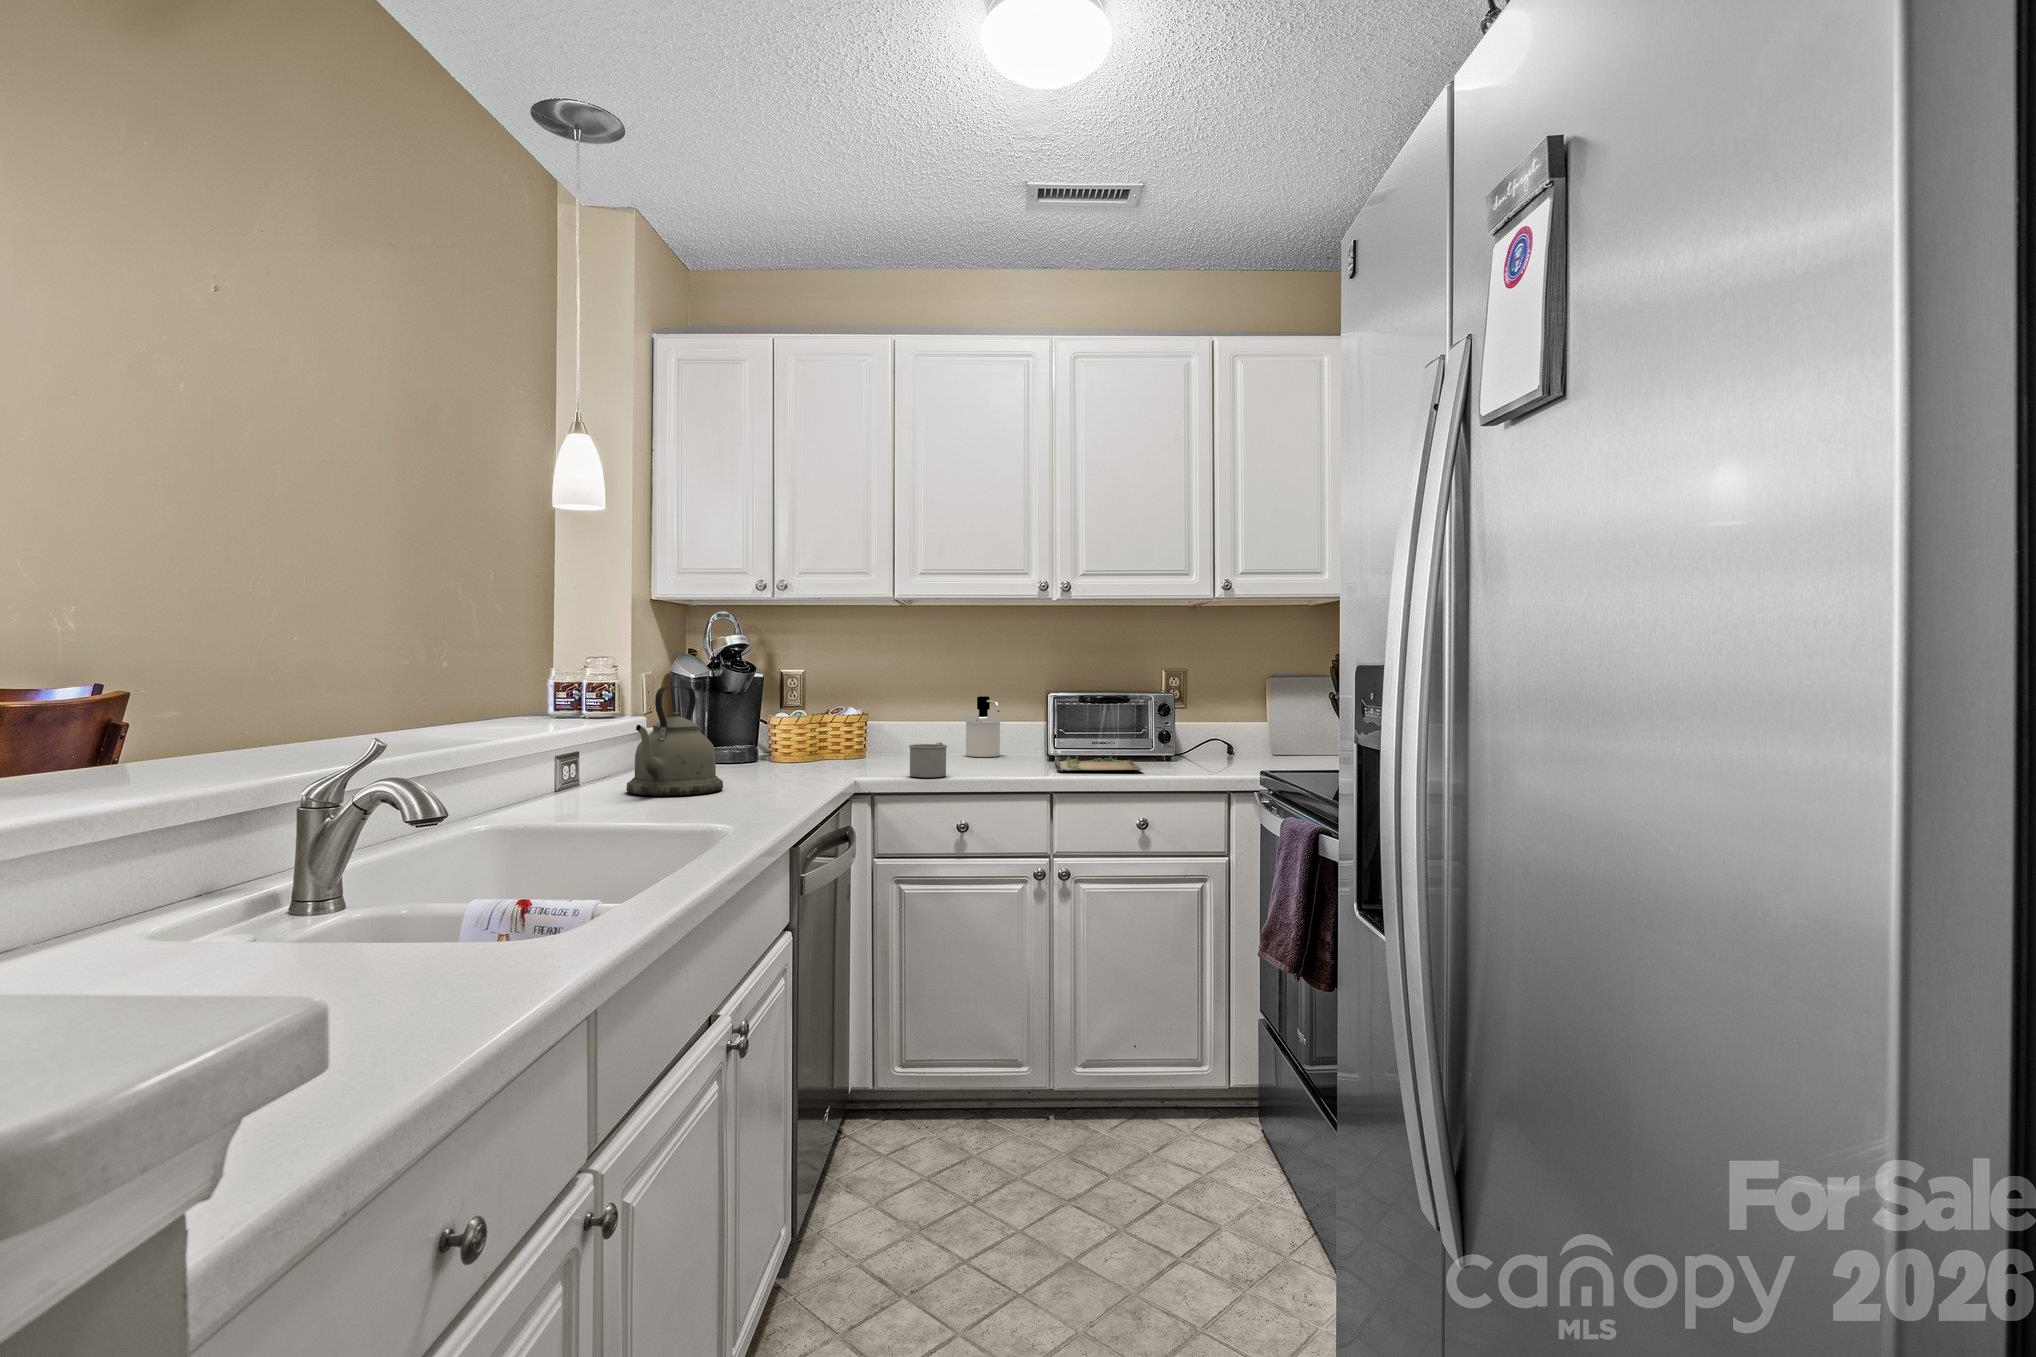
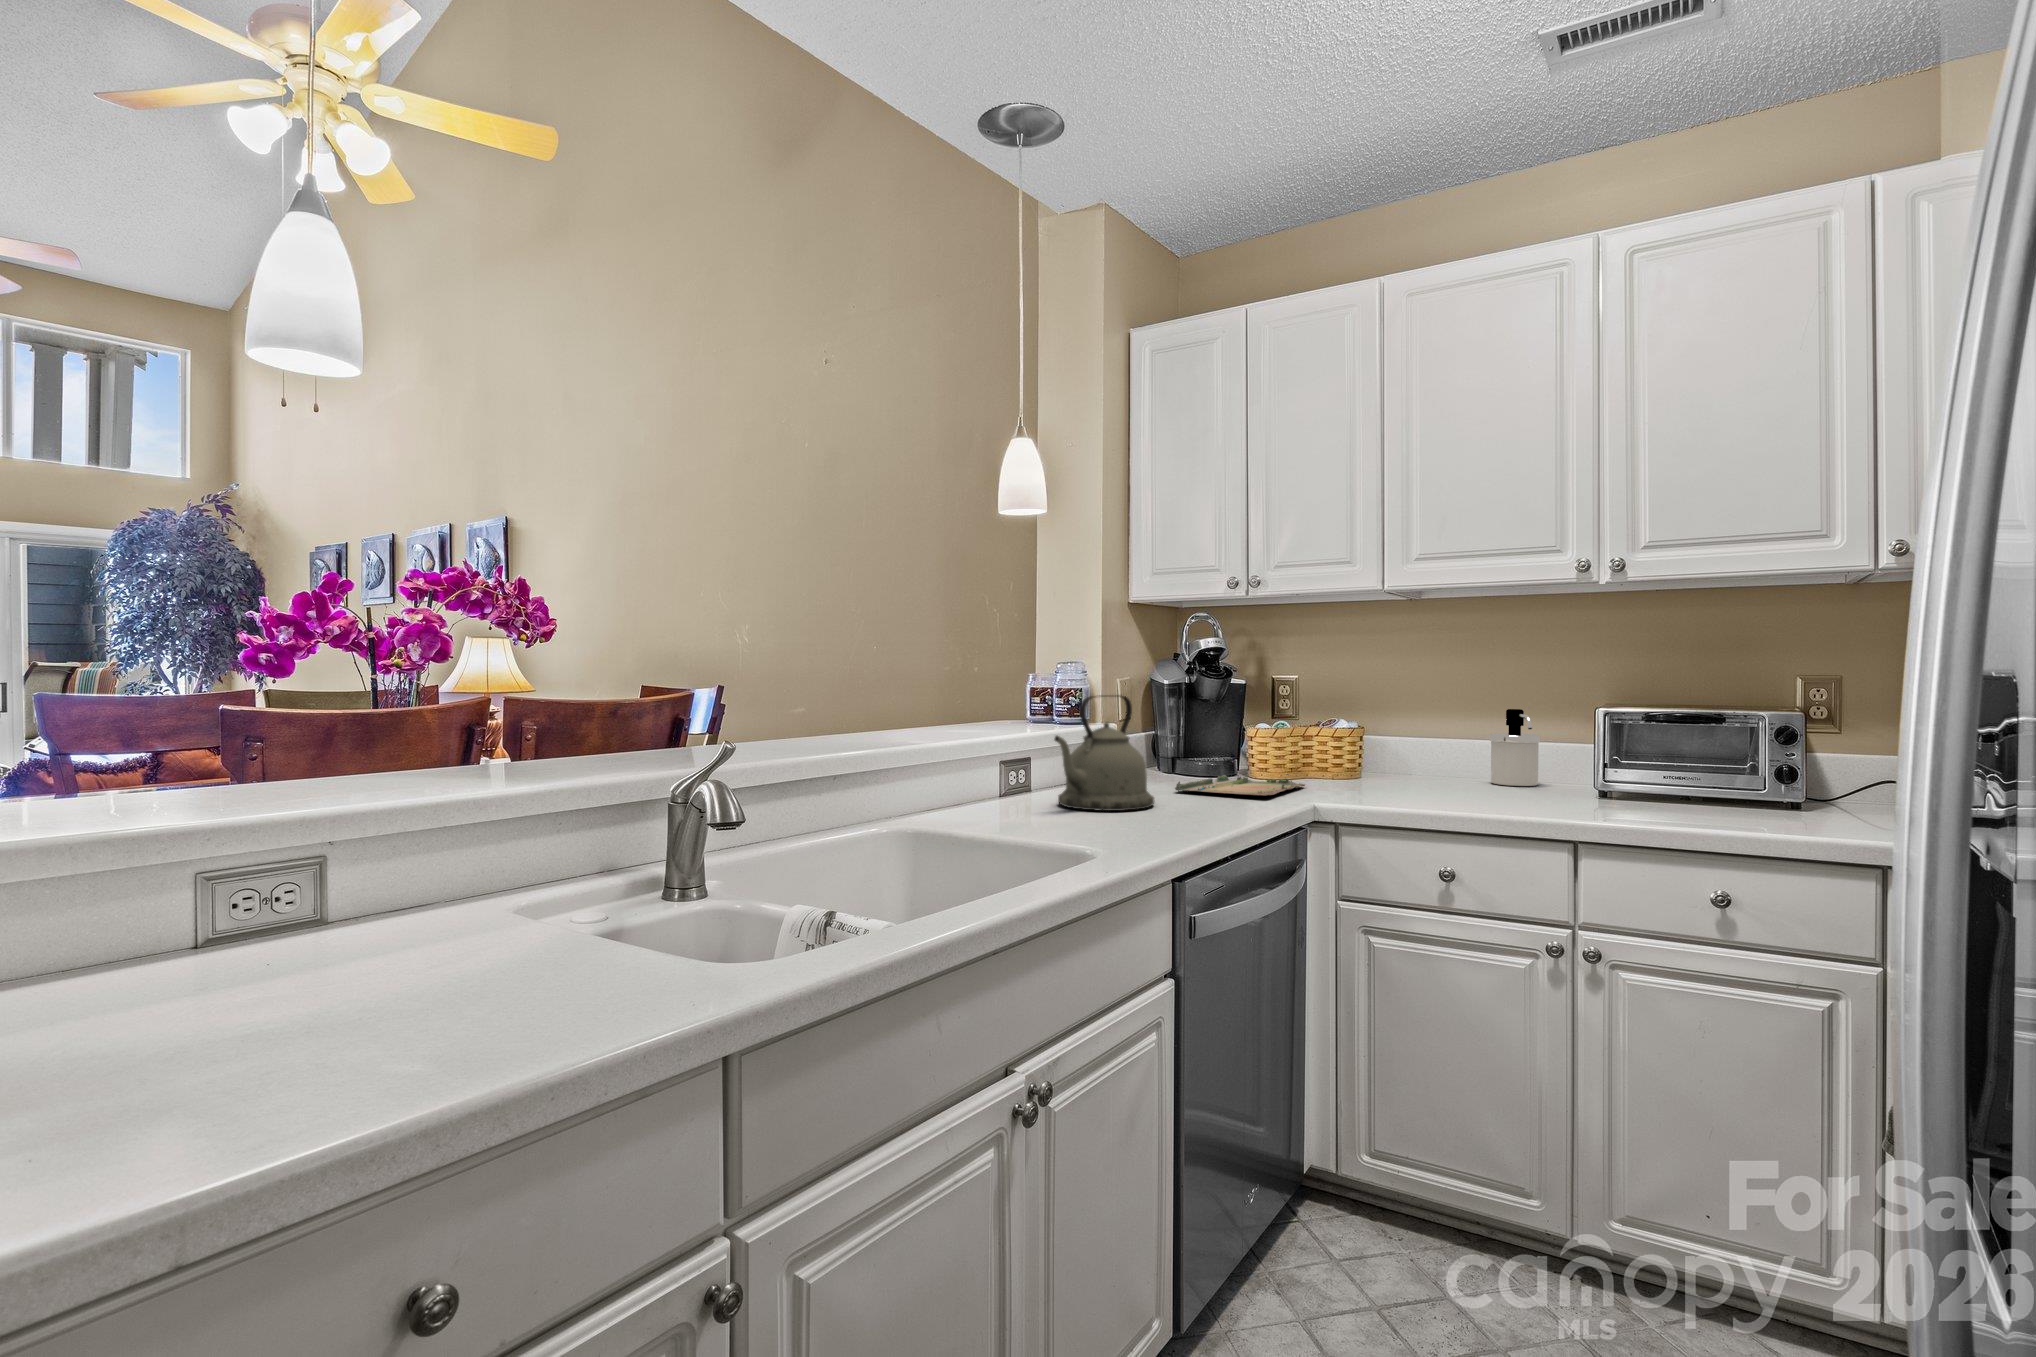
mug: present [909,742,947,778] -> none [1380,766,1431,810]
tray: present [1054,753,1142,771] -> present [1175,774,1305,796]

